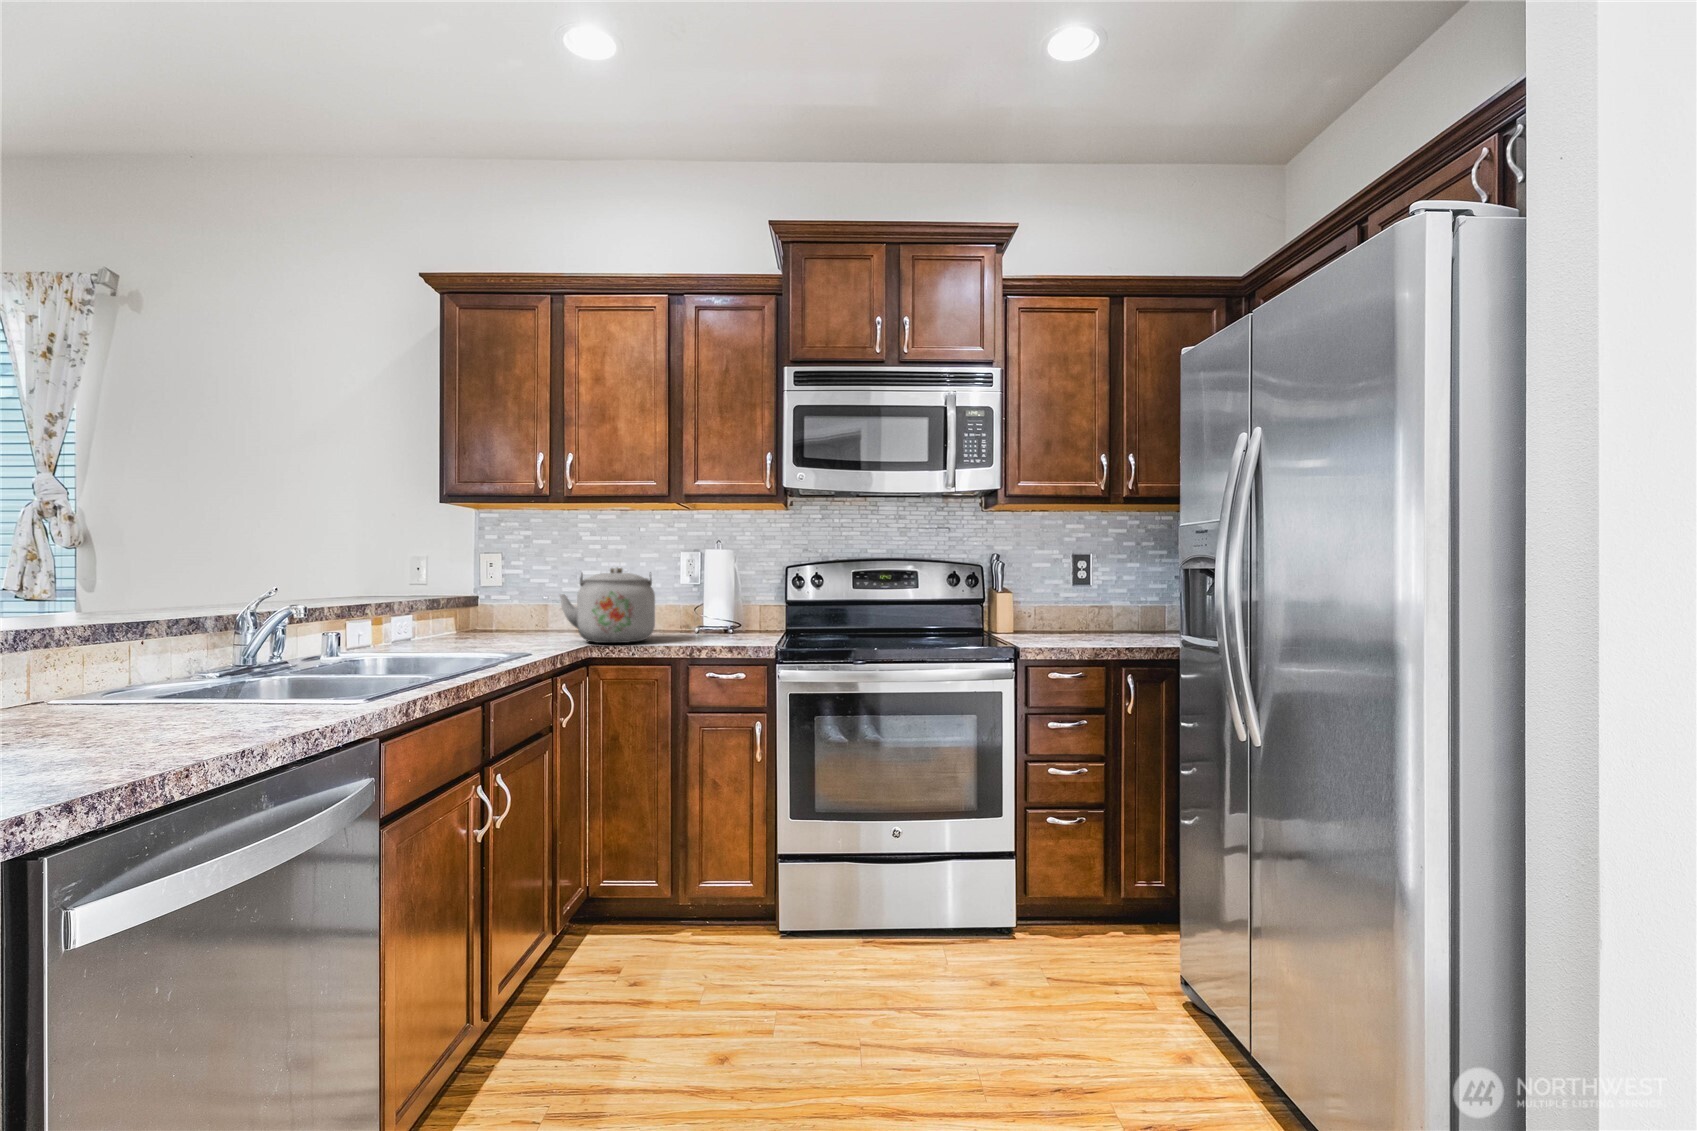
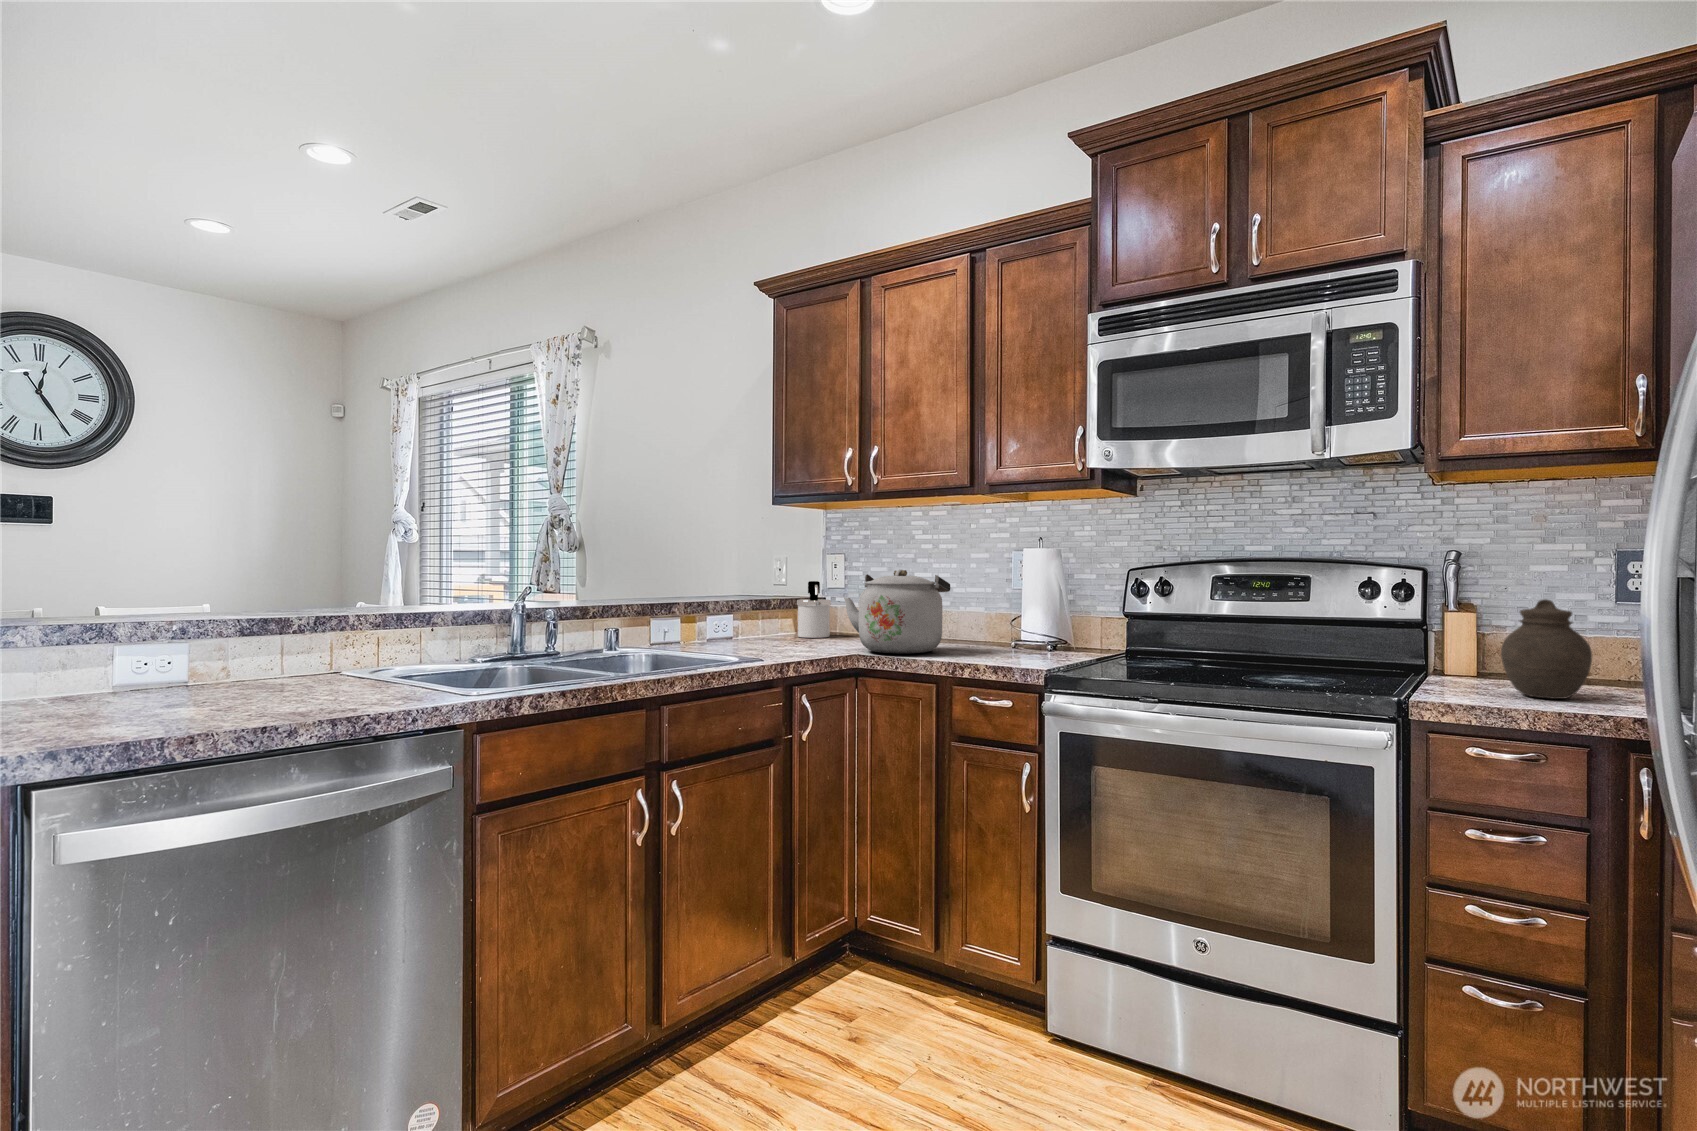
soap dispenser: none [467,579,503,635] -> present [797,581,831,638]
jar: none [1046,584,1090,643] -> present [1501,599,1592,699]

